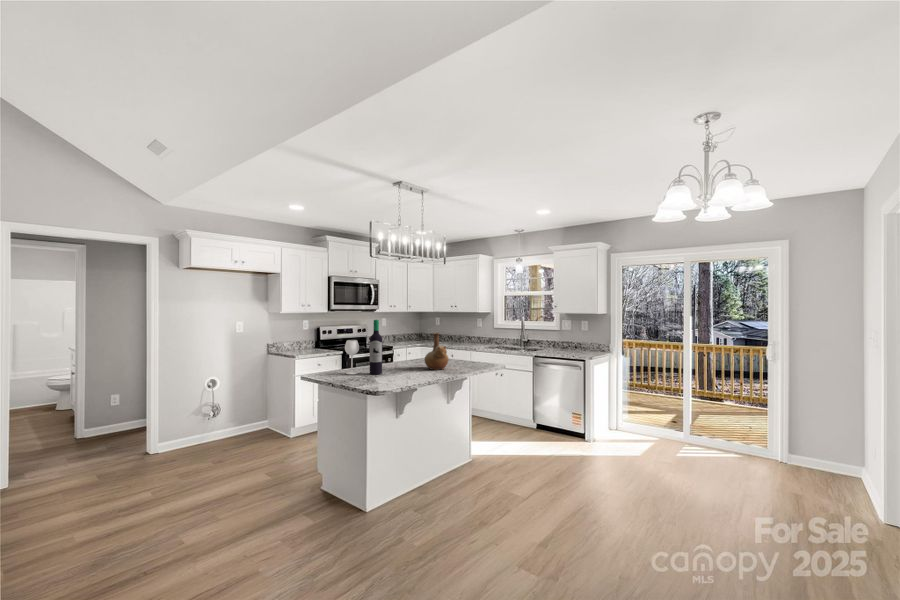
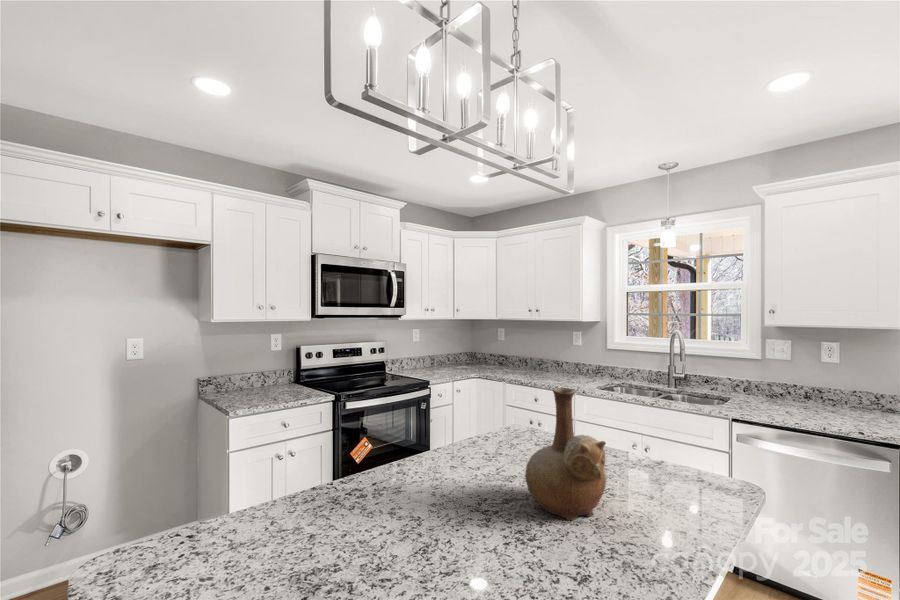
wine bottle: present [345,320,382,374] -> none [251,349,386,558]

